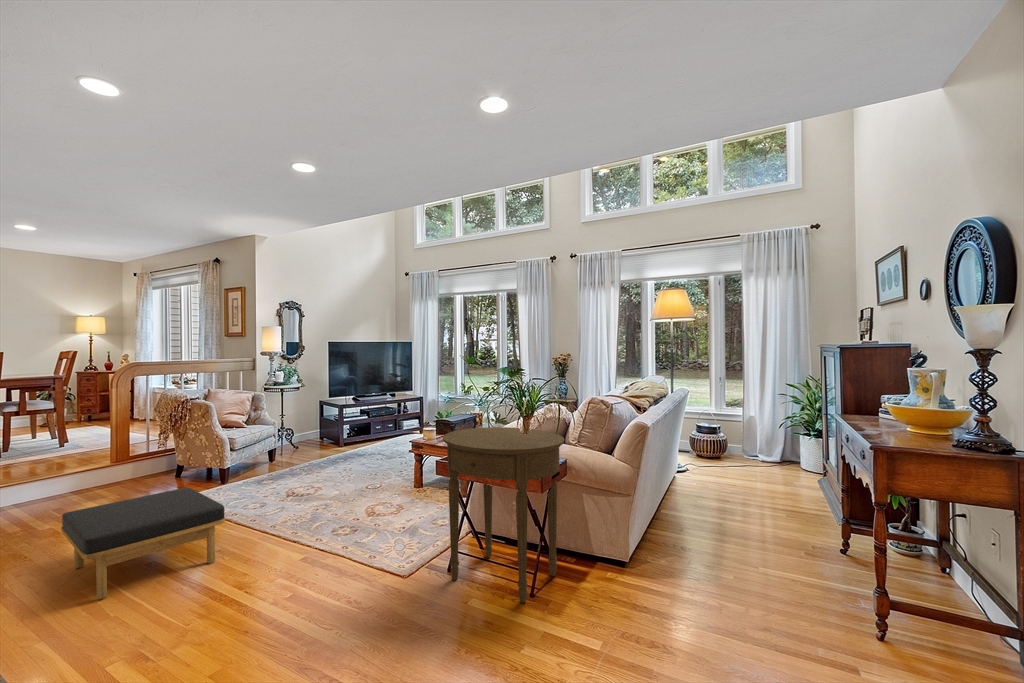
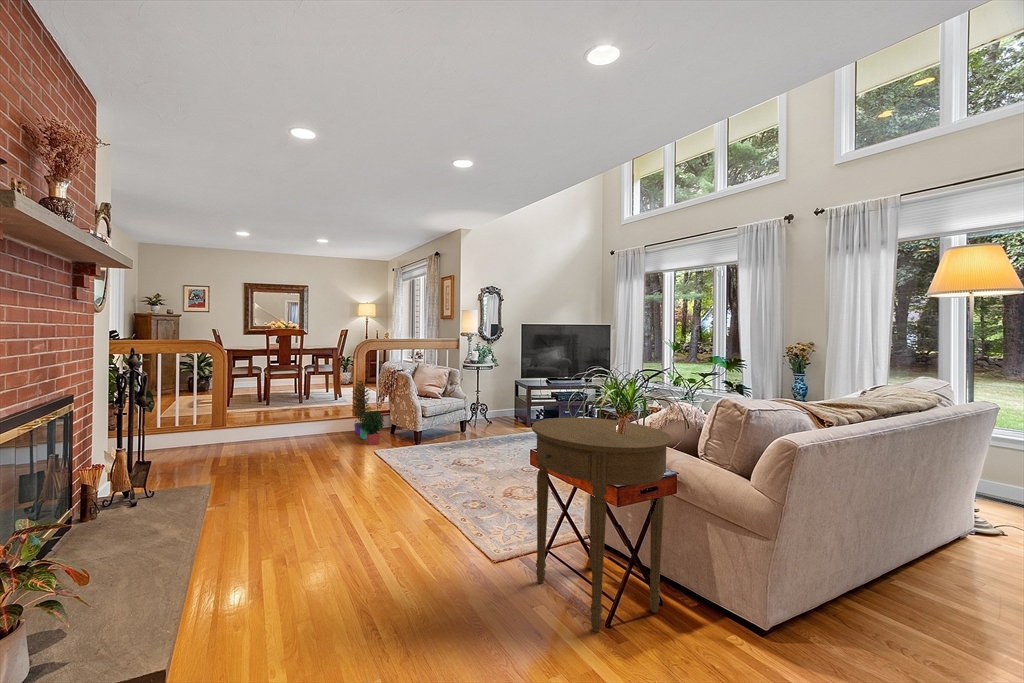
potted plant: none [124,416,184,492] -> present [352,380,384,445]
ottoman: present [61,488,225,599] -> none [261,442,370,519]

